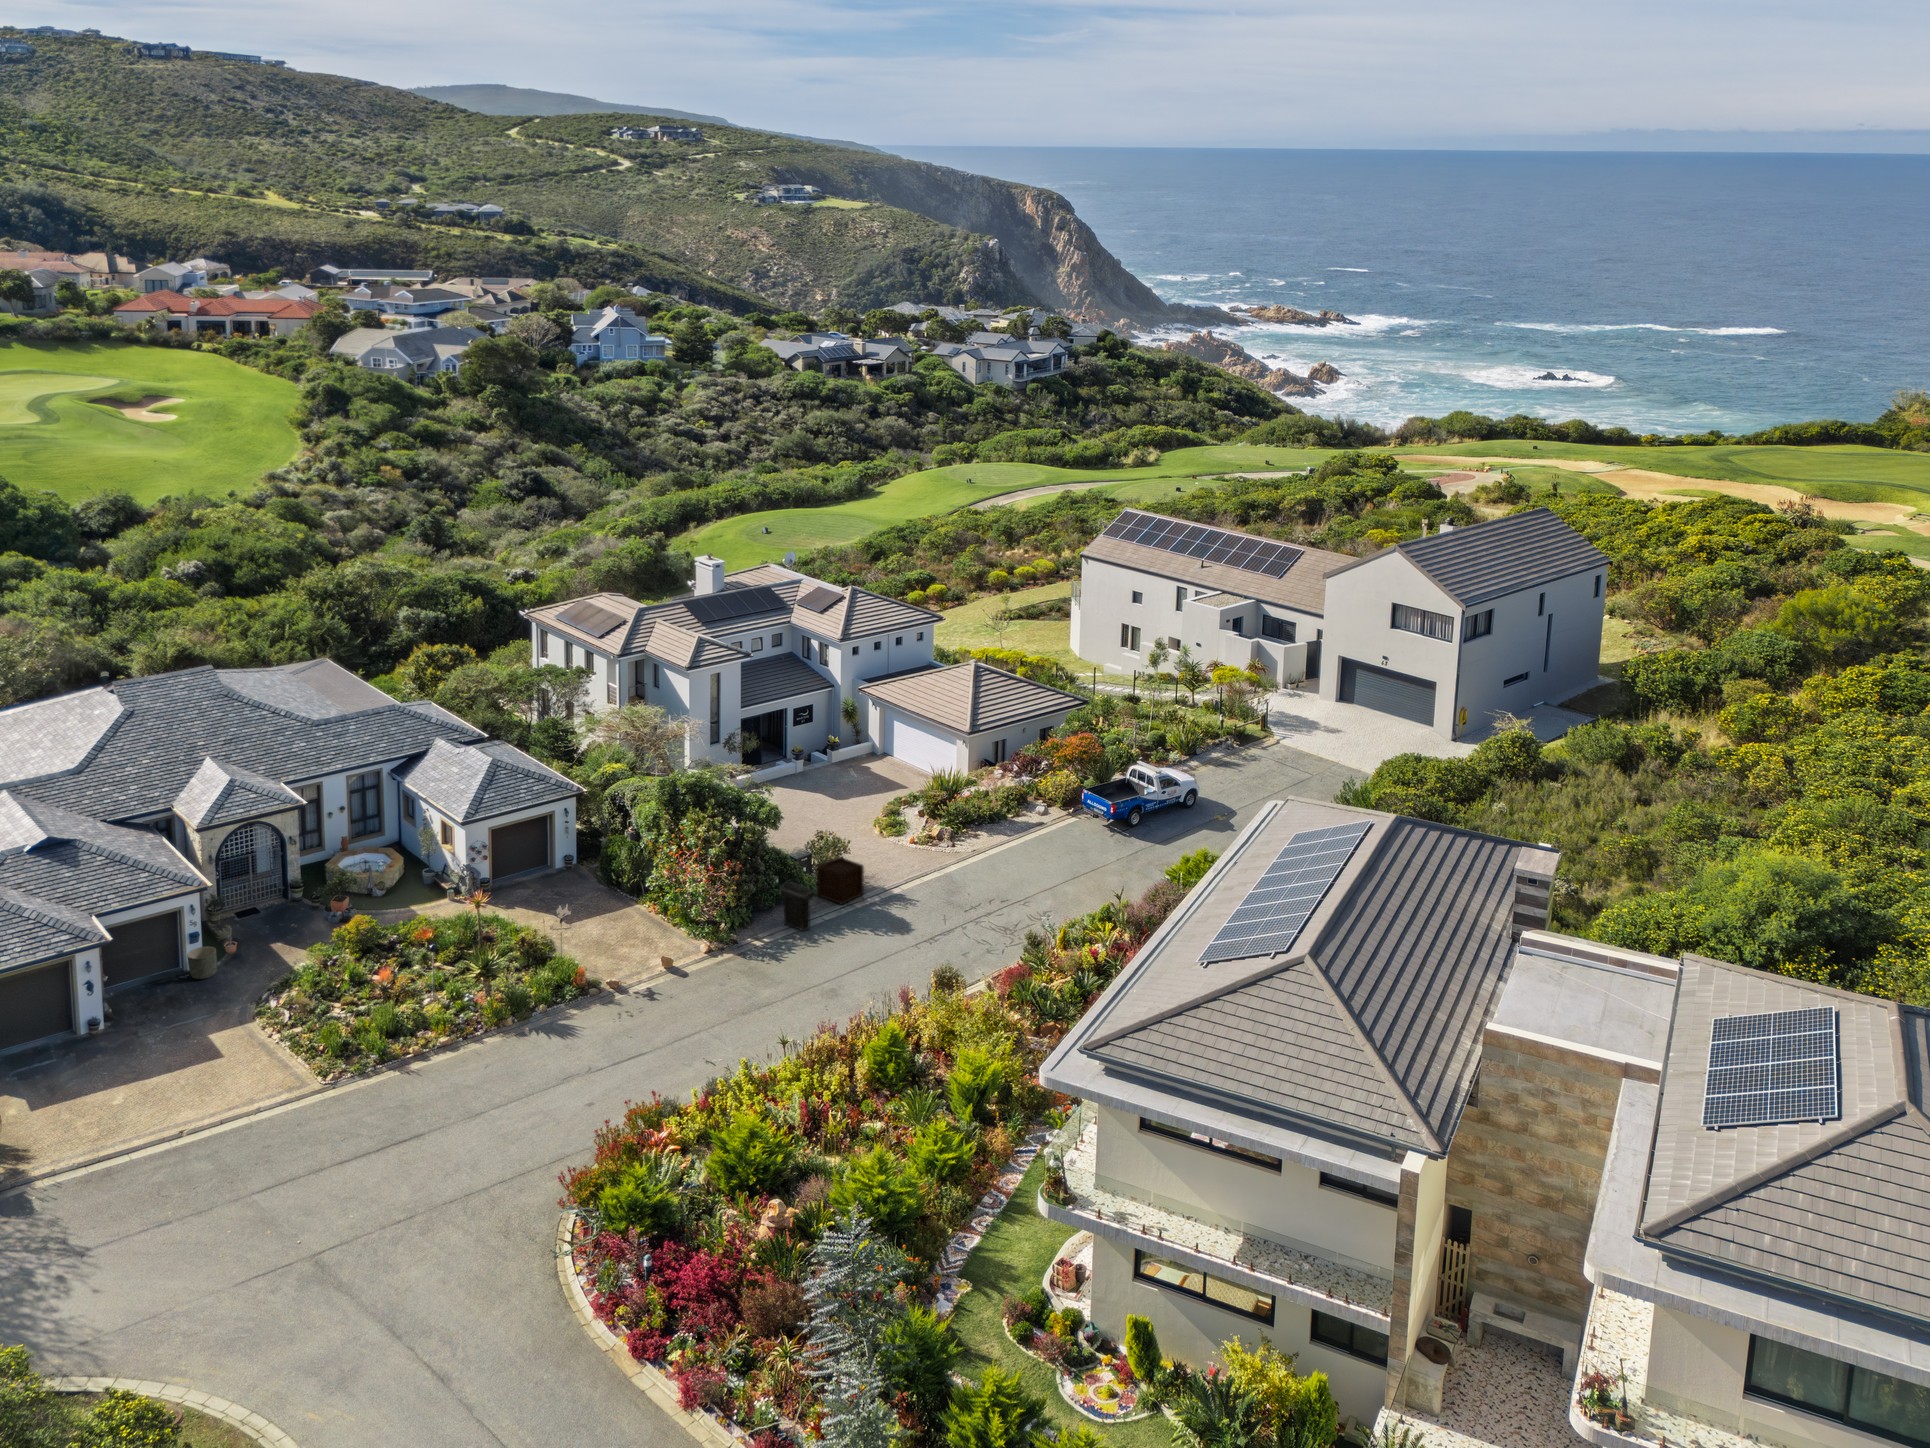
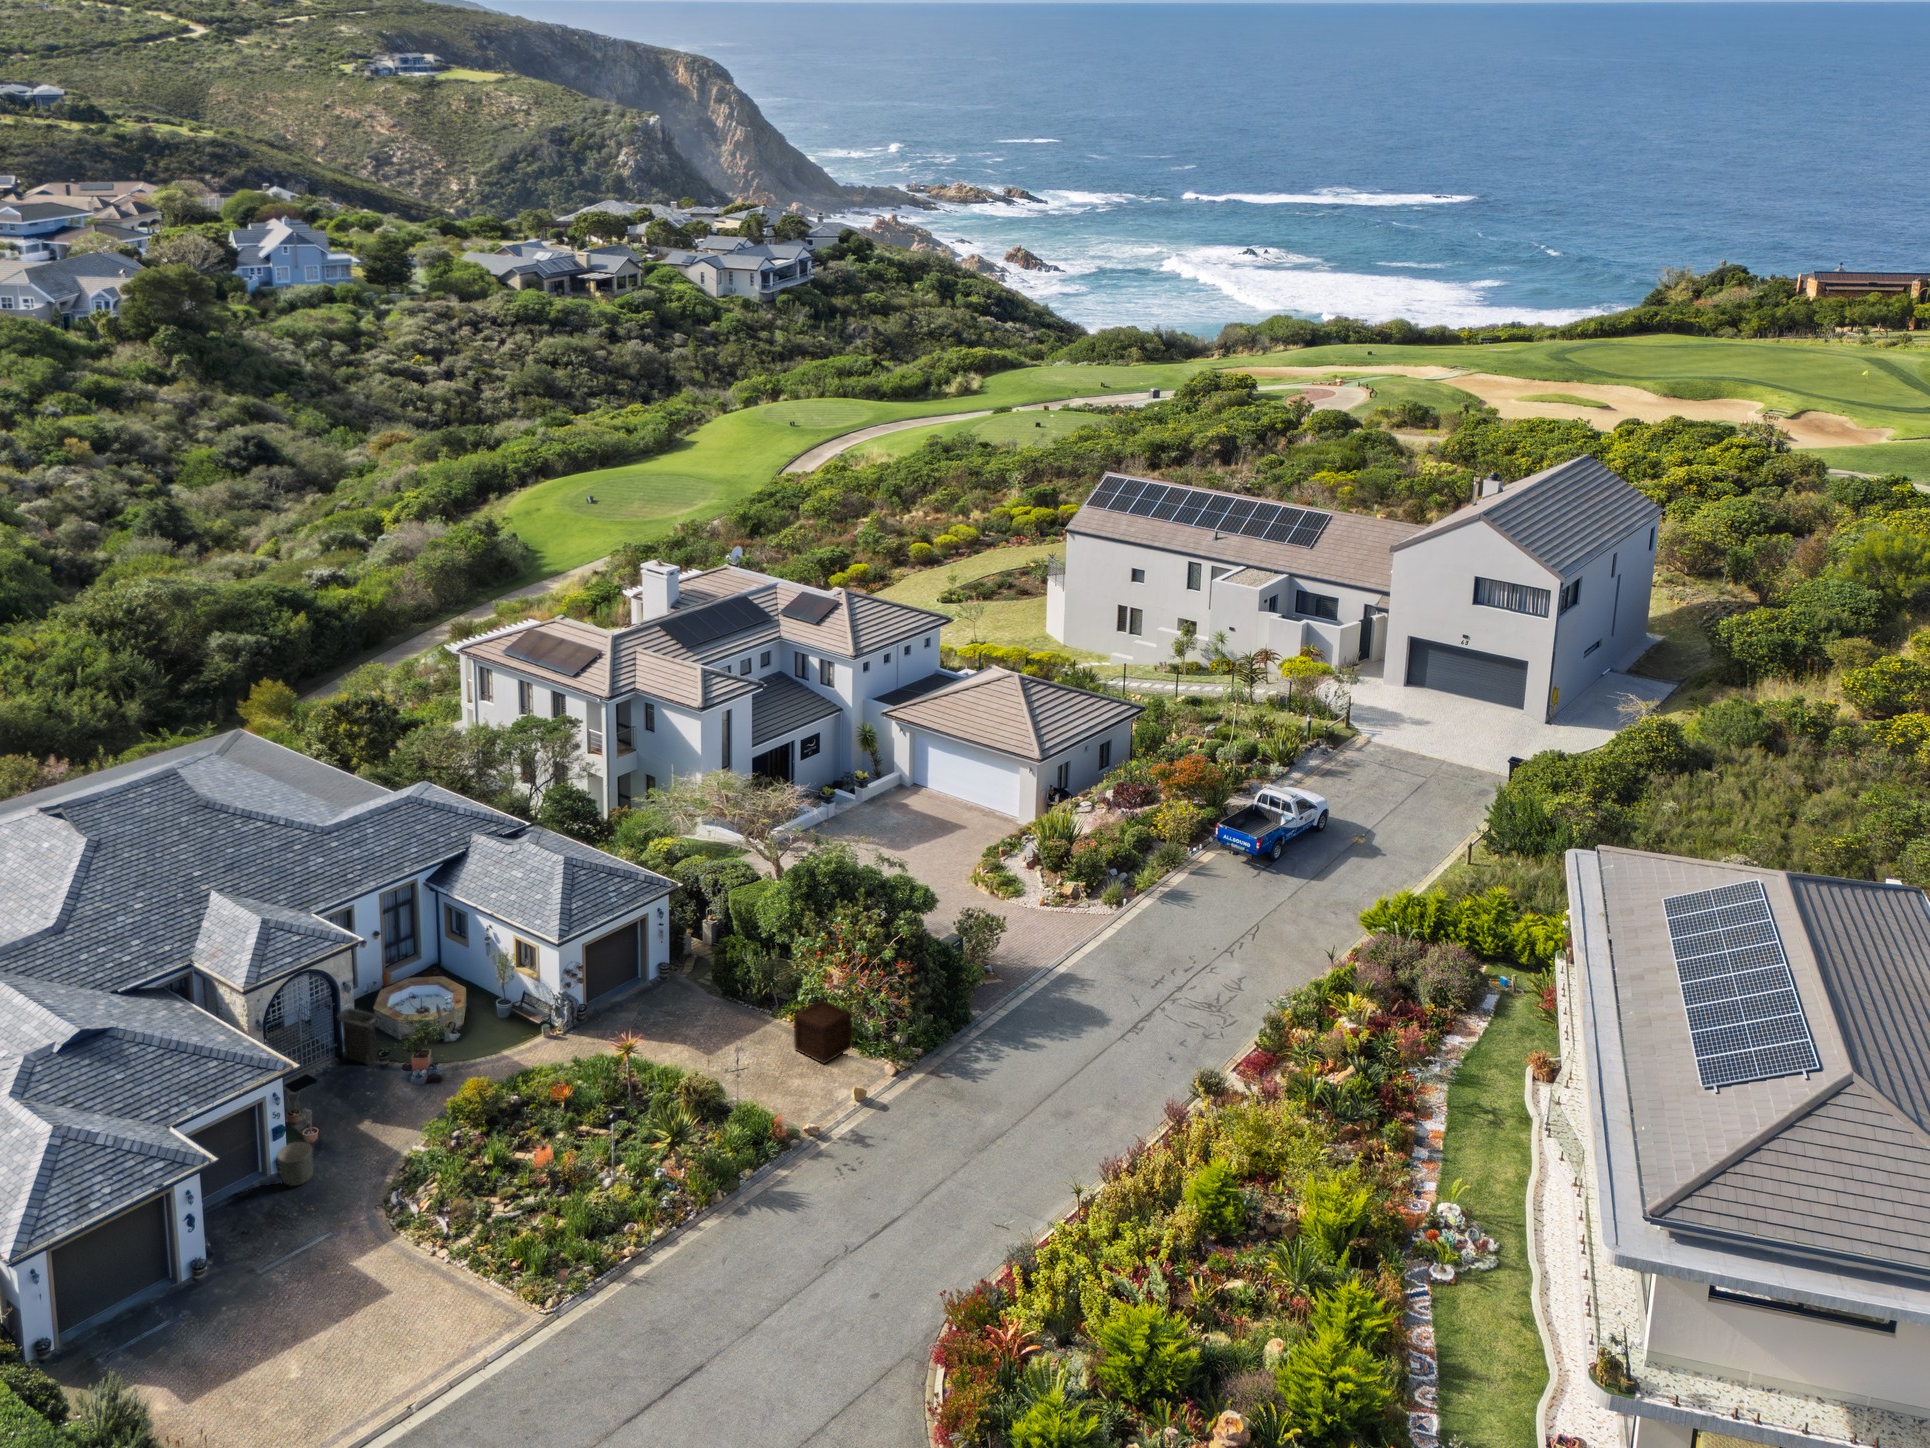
wooden crate: present [817,857,864,904] -> present [794,1000,852,1063]
trash can: present [780,883,813,931] -> present [337,1008,378,1065]

